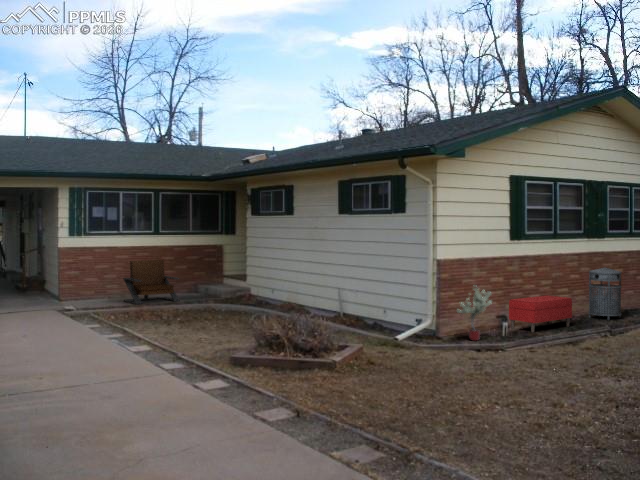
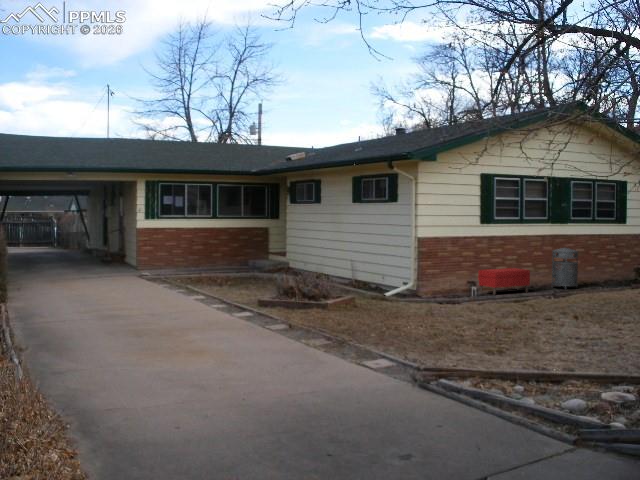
lounge chair: present [123,260,179,304] -> none [187,239,231,273]
potted tree: present [458,288,491,341] -> none [430,256,459,298]

